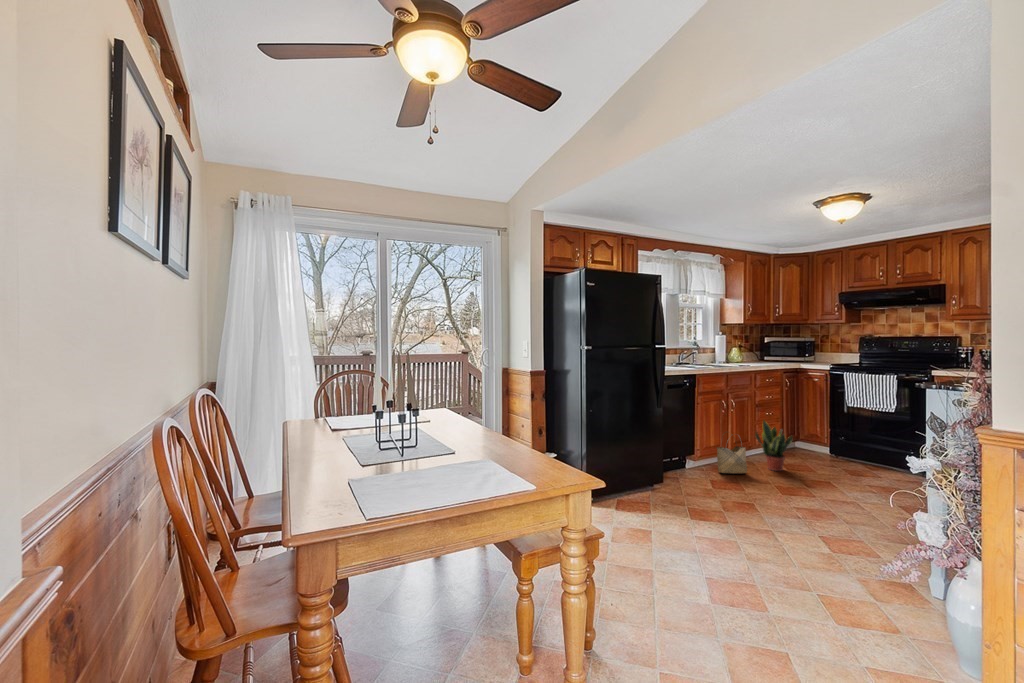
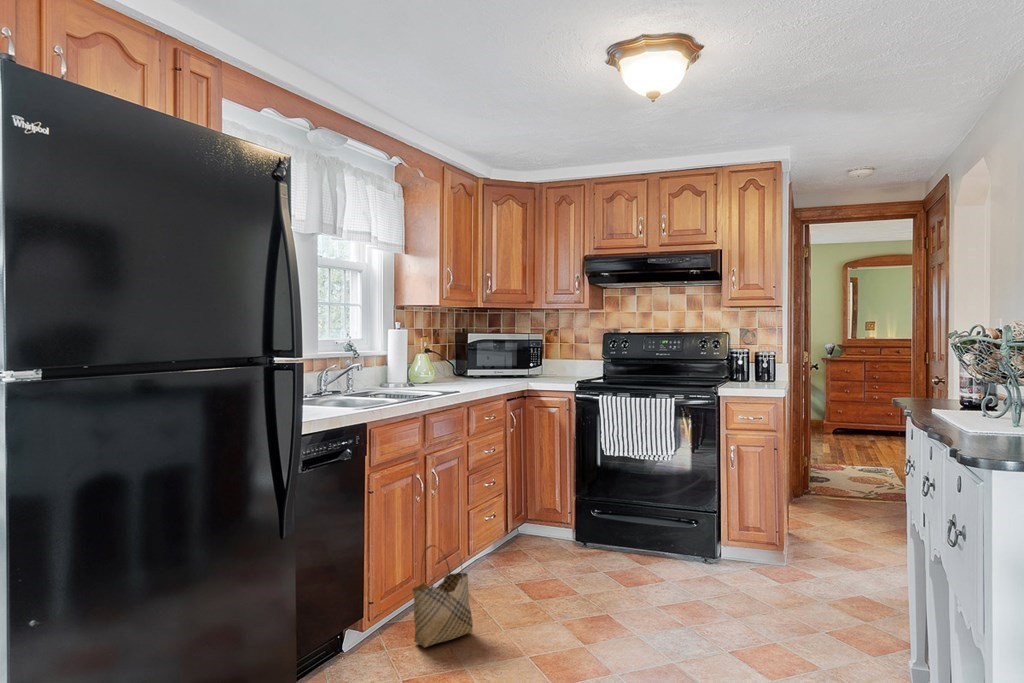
potted plant: present [755,420,792,471] -> none [479,503,541,607]

